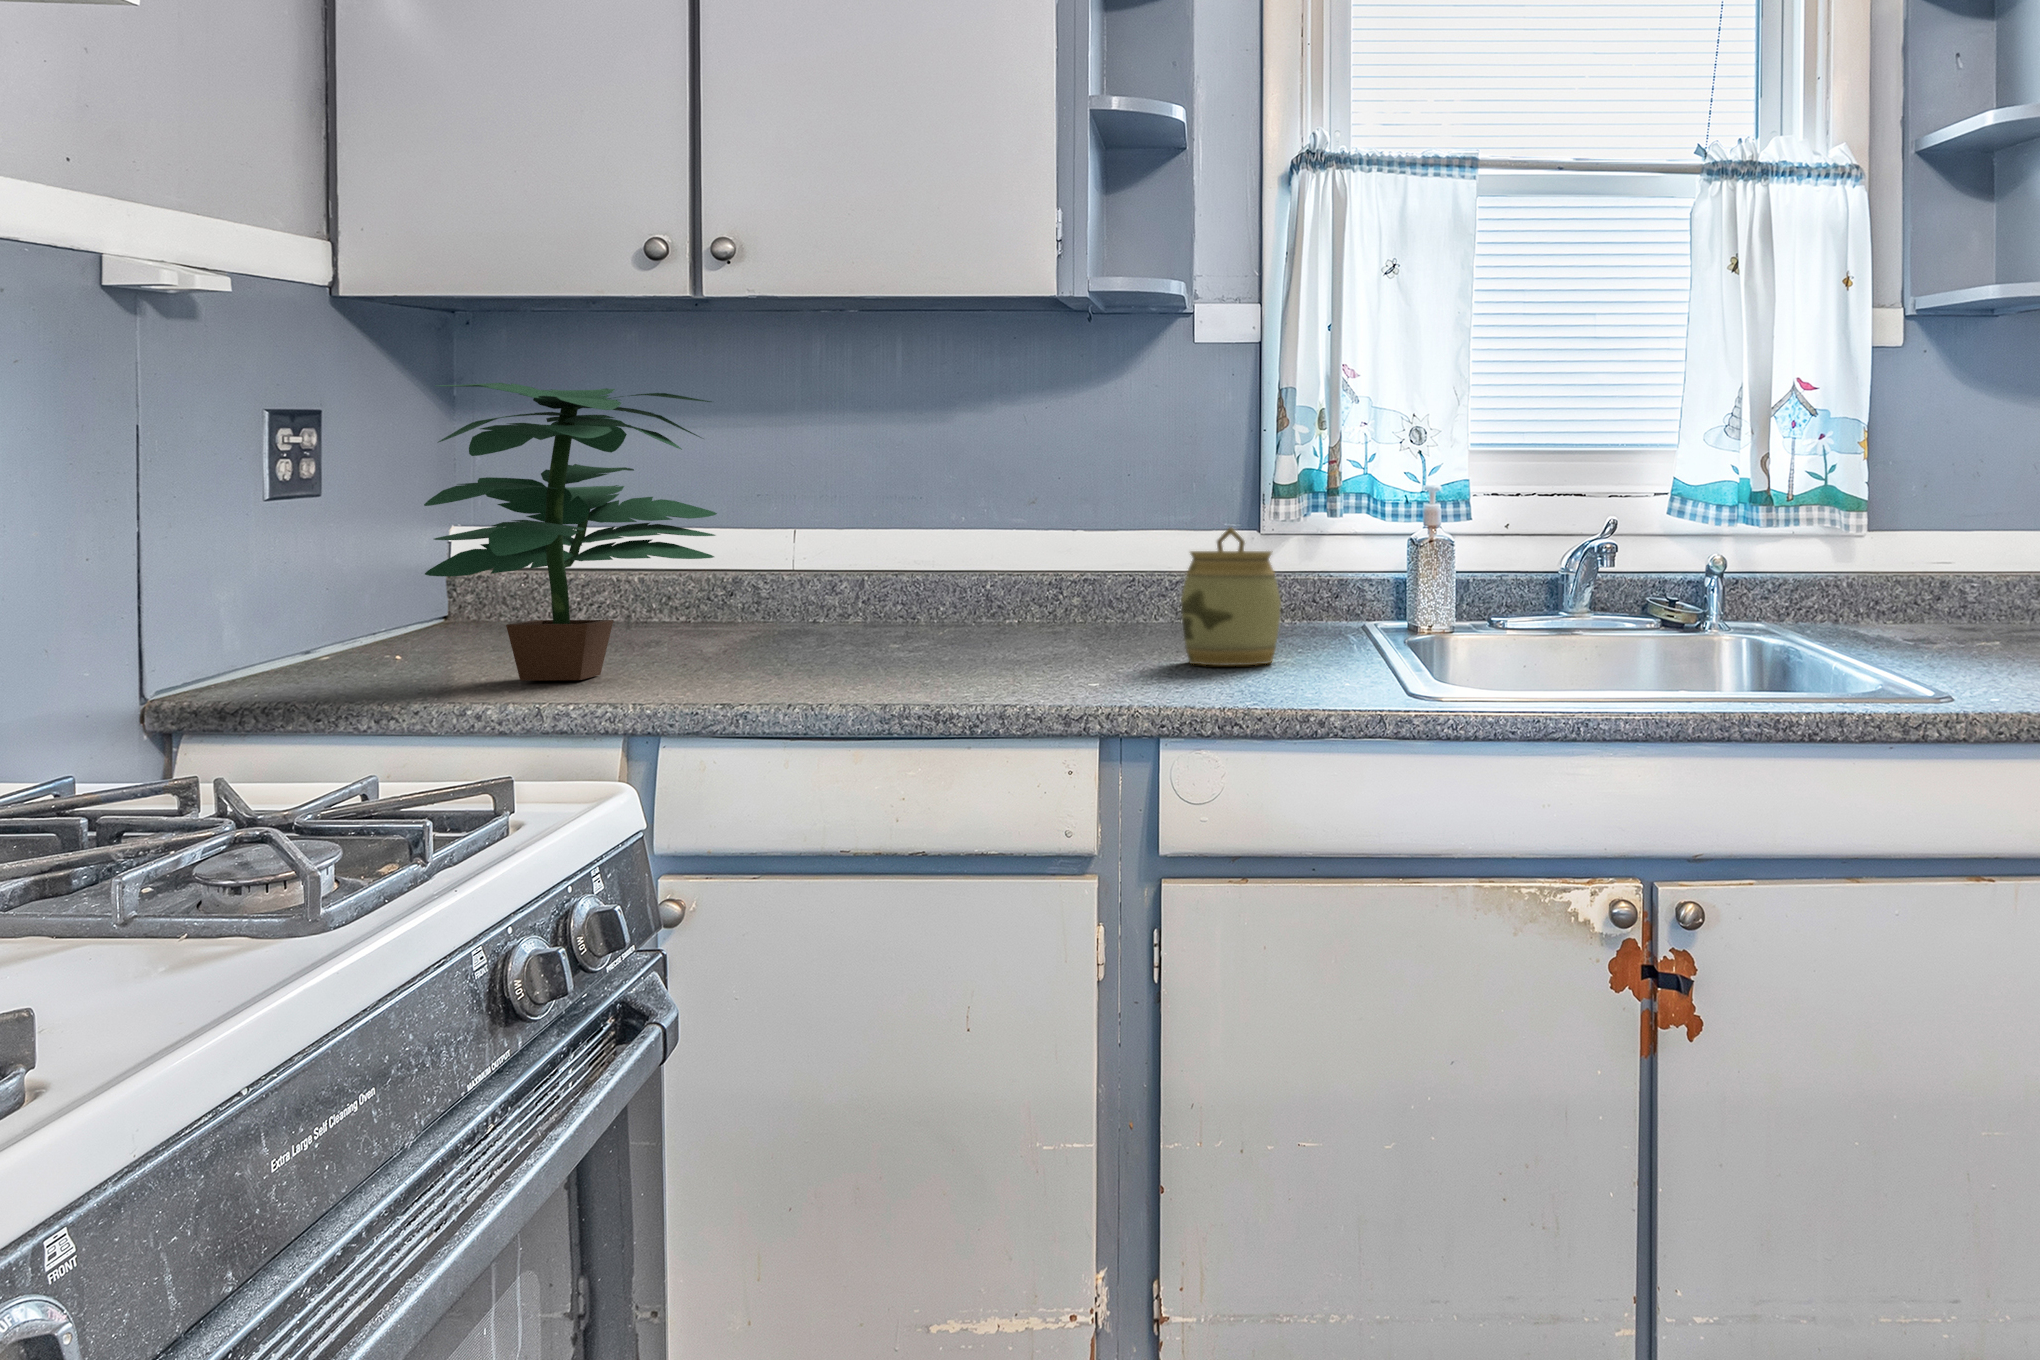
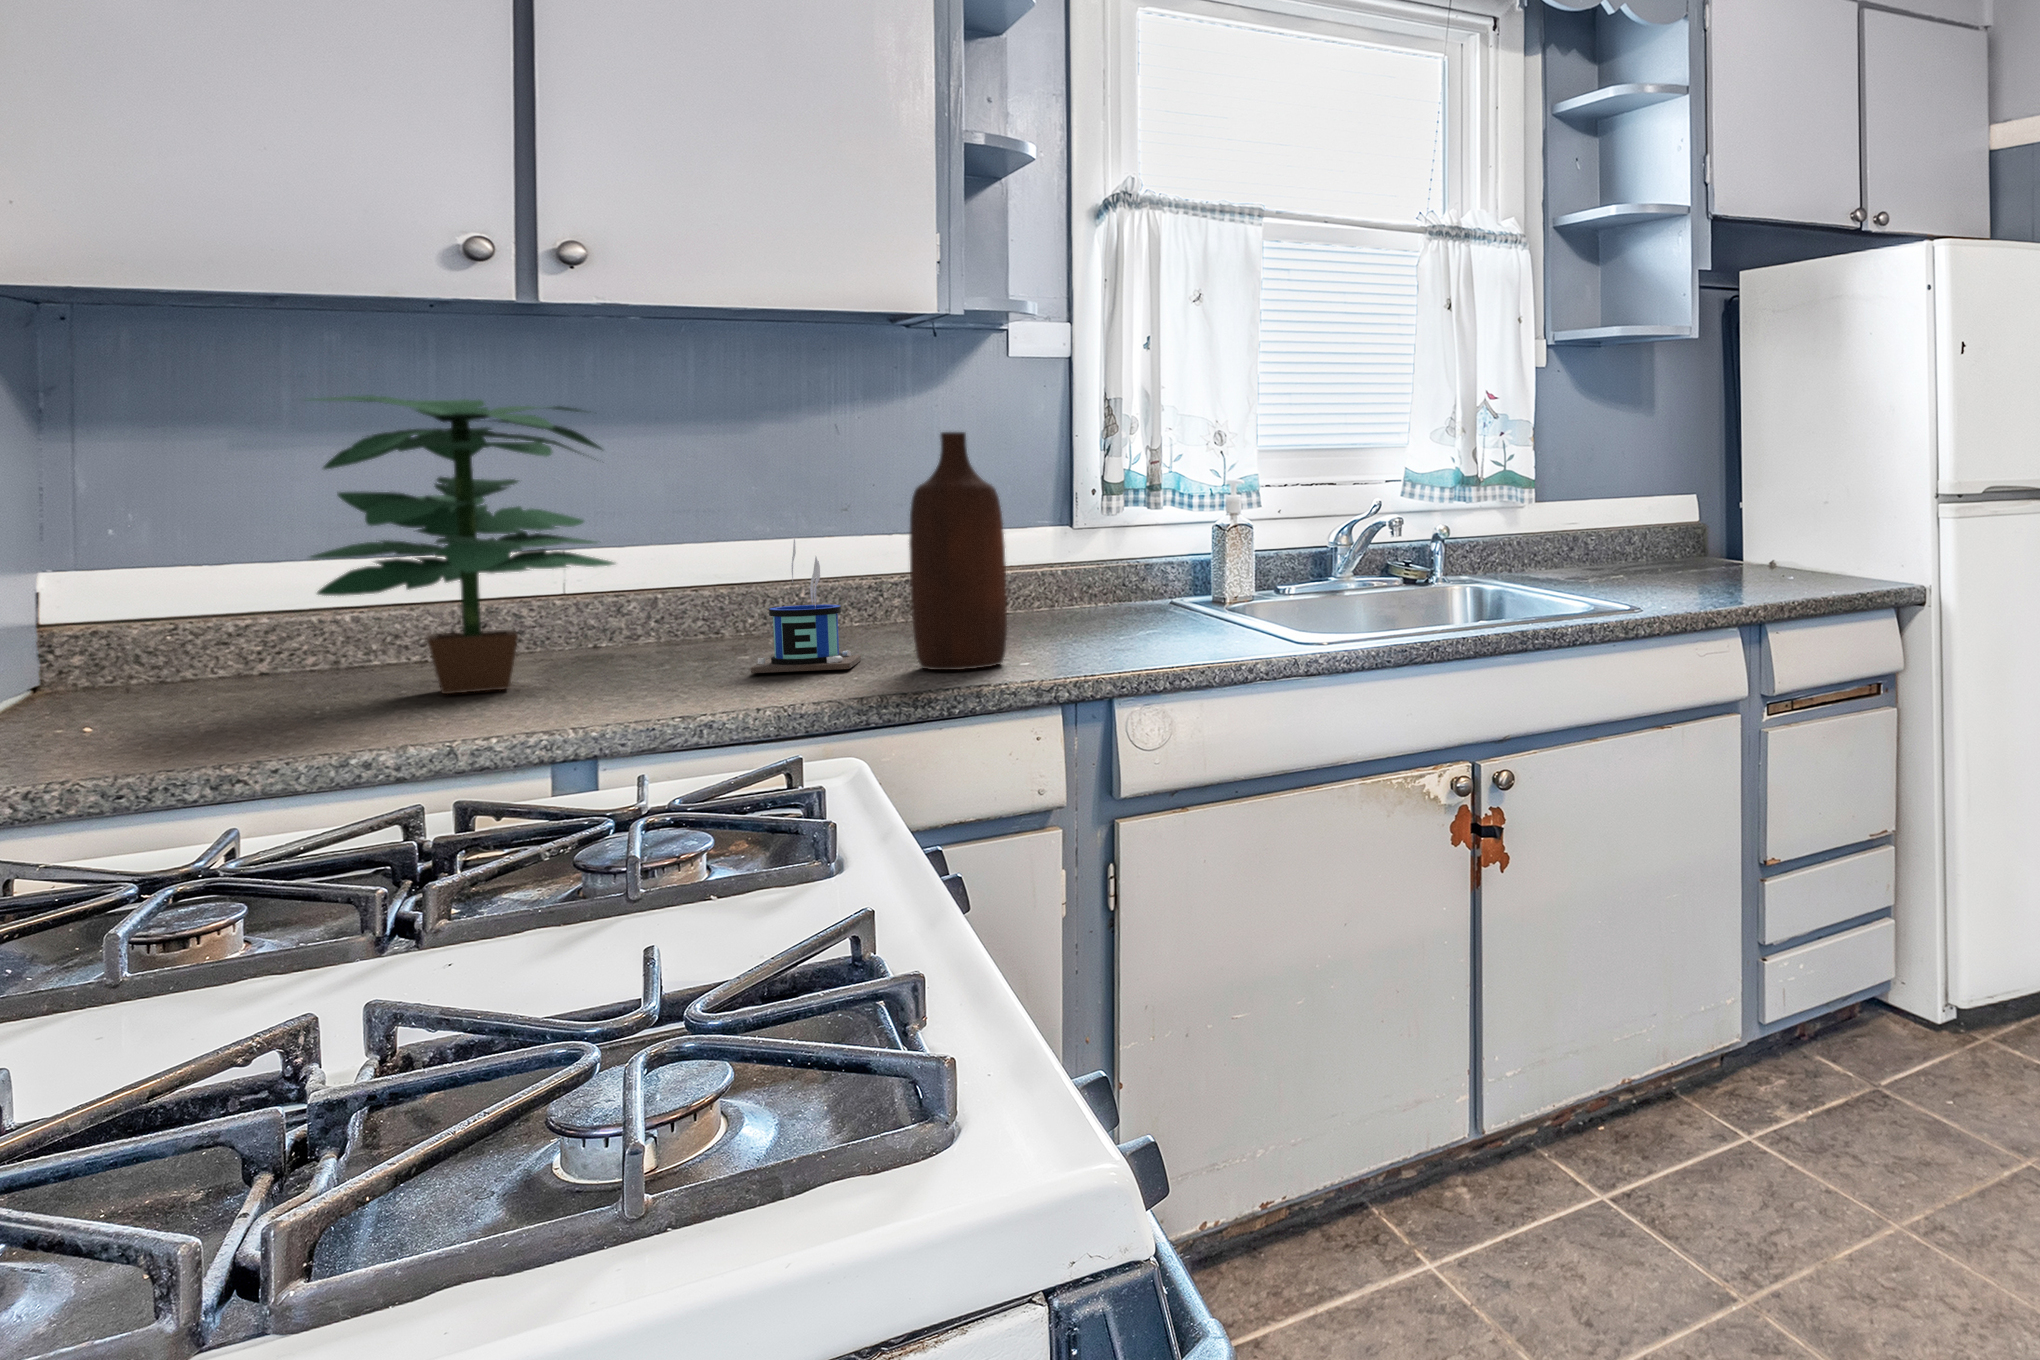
bottle: none [937,412,1044,694] -> present [909,432,1007,670]
jar: present [1181,528,1281,666] -> none [1061,520,1152,635]
mug: none [791,532,925,684] -> present [751,538,861,673]

